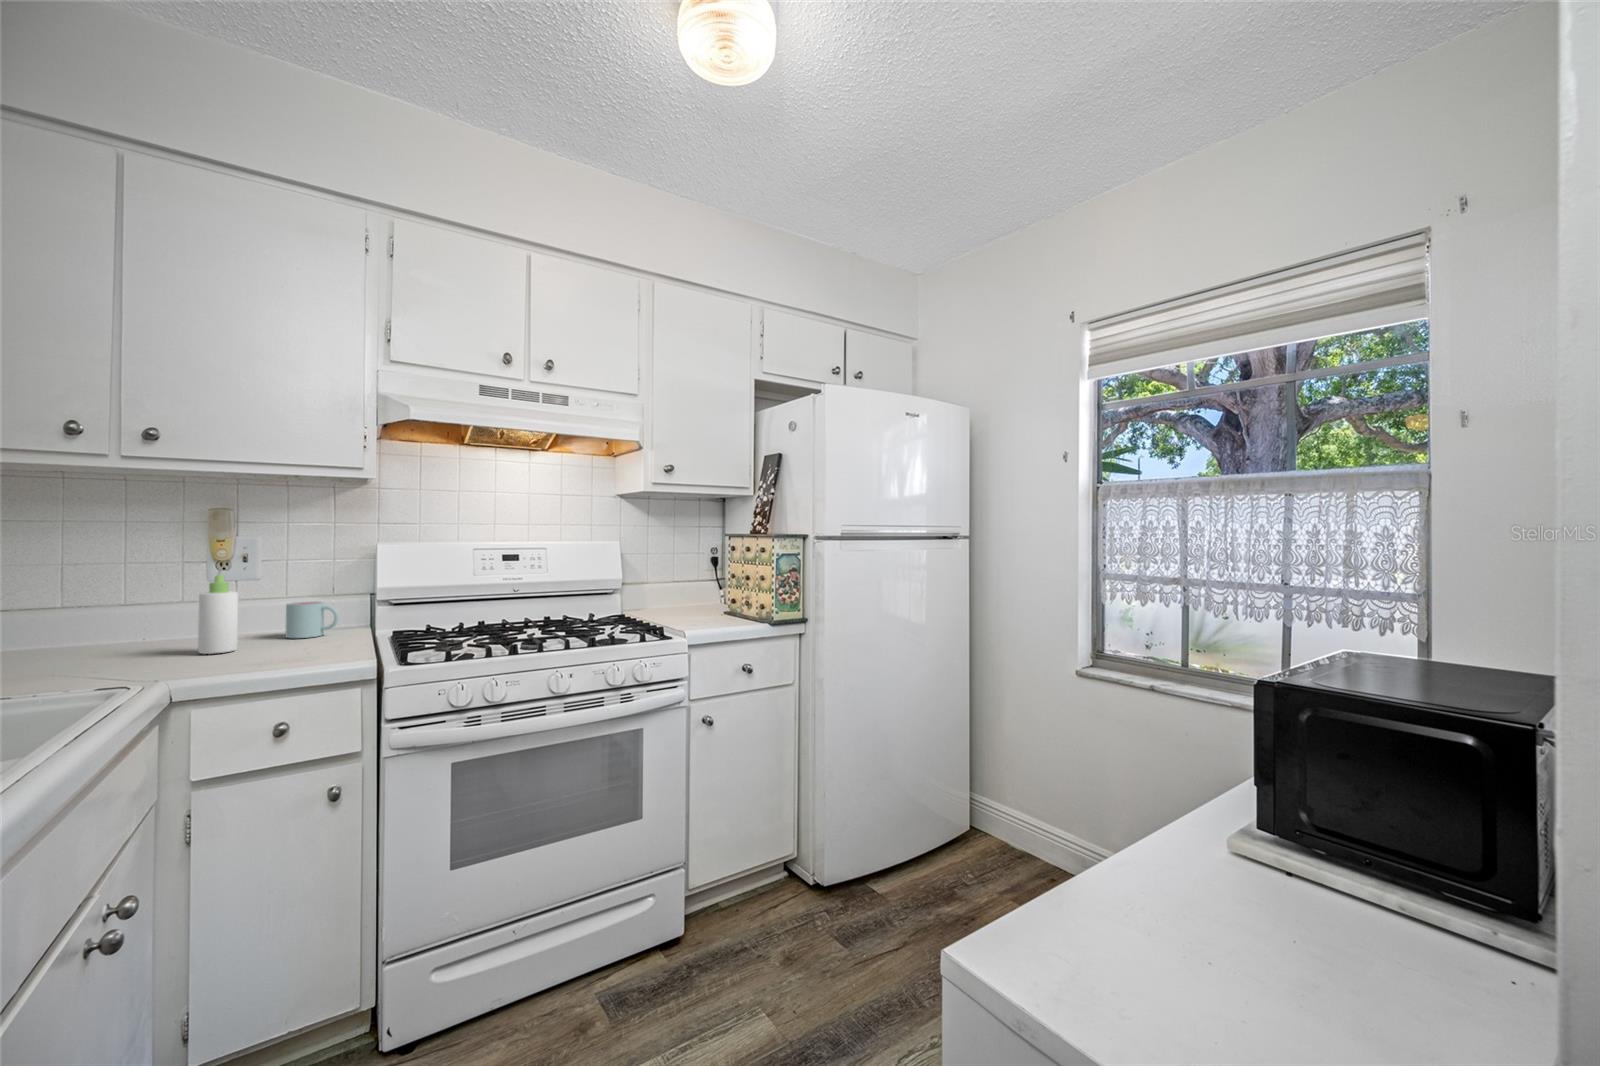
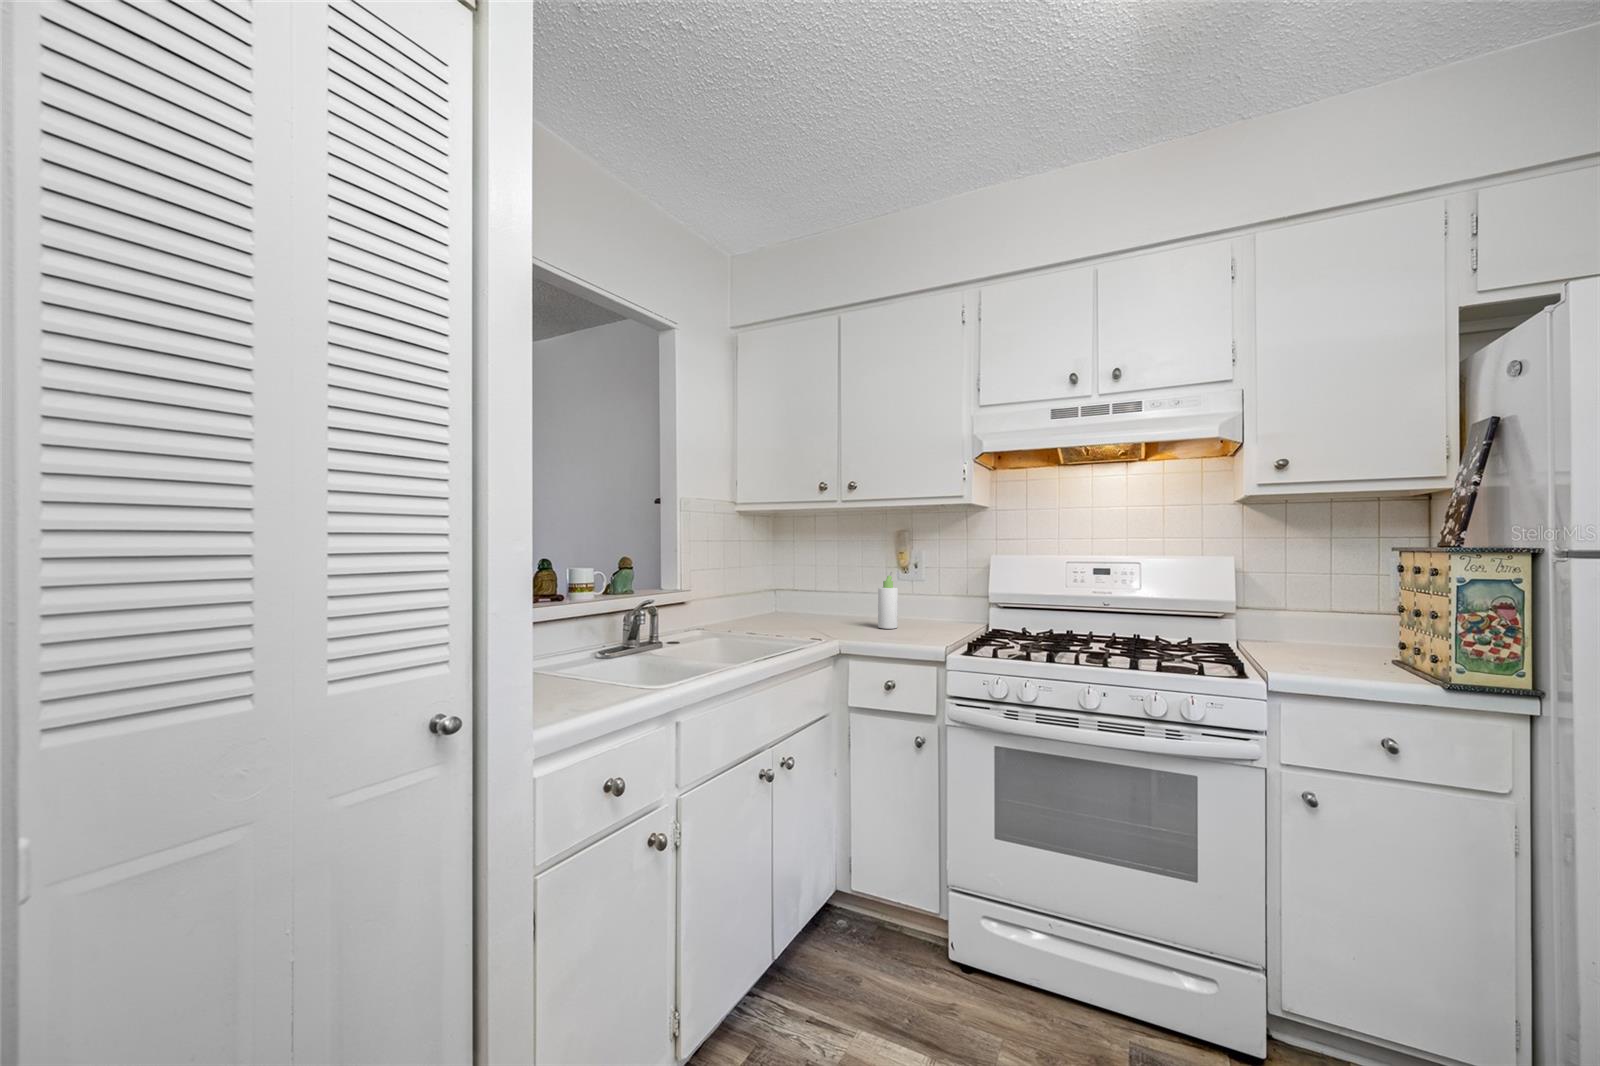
mug: present [286,602,339,638] -> none [931,599,961,626]

